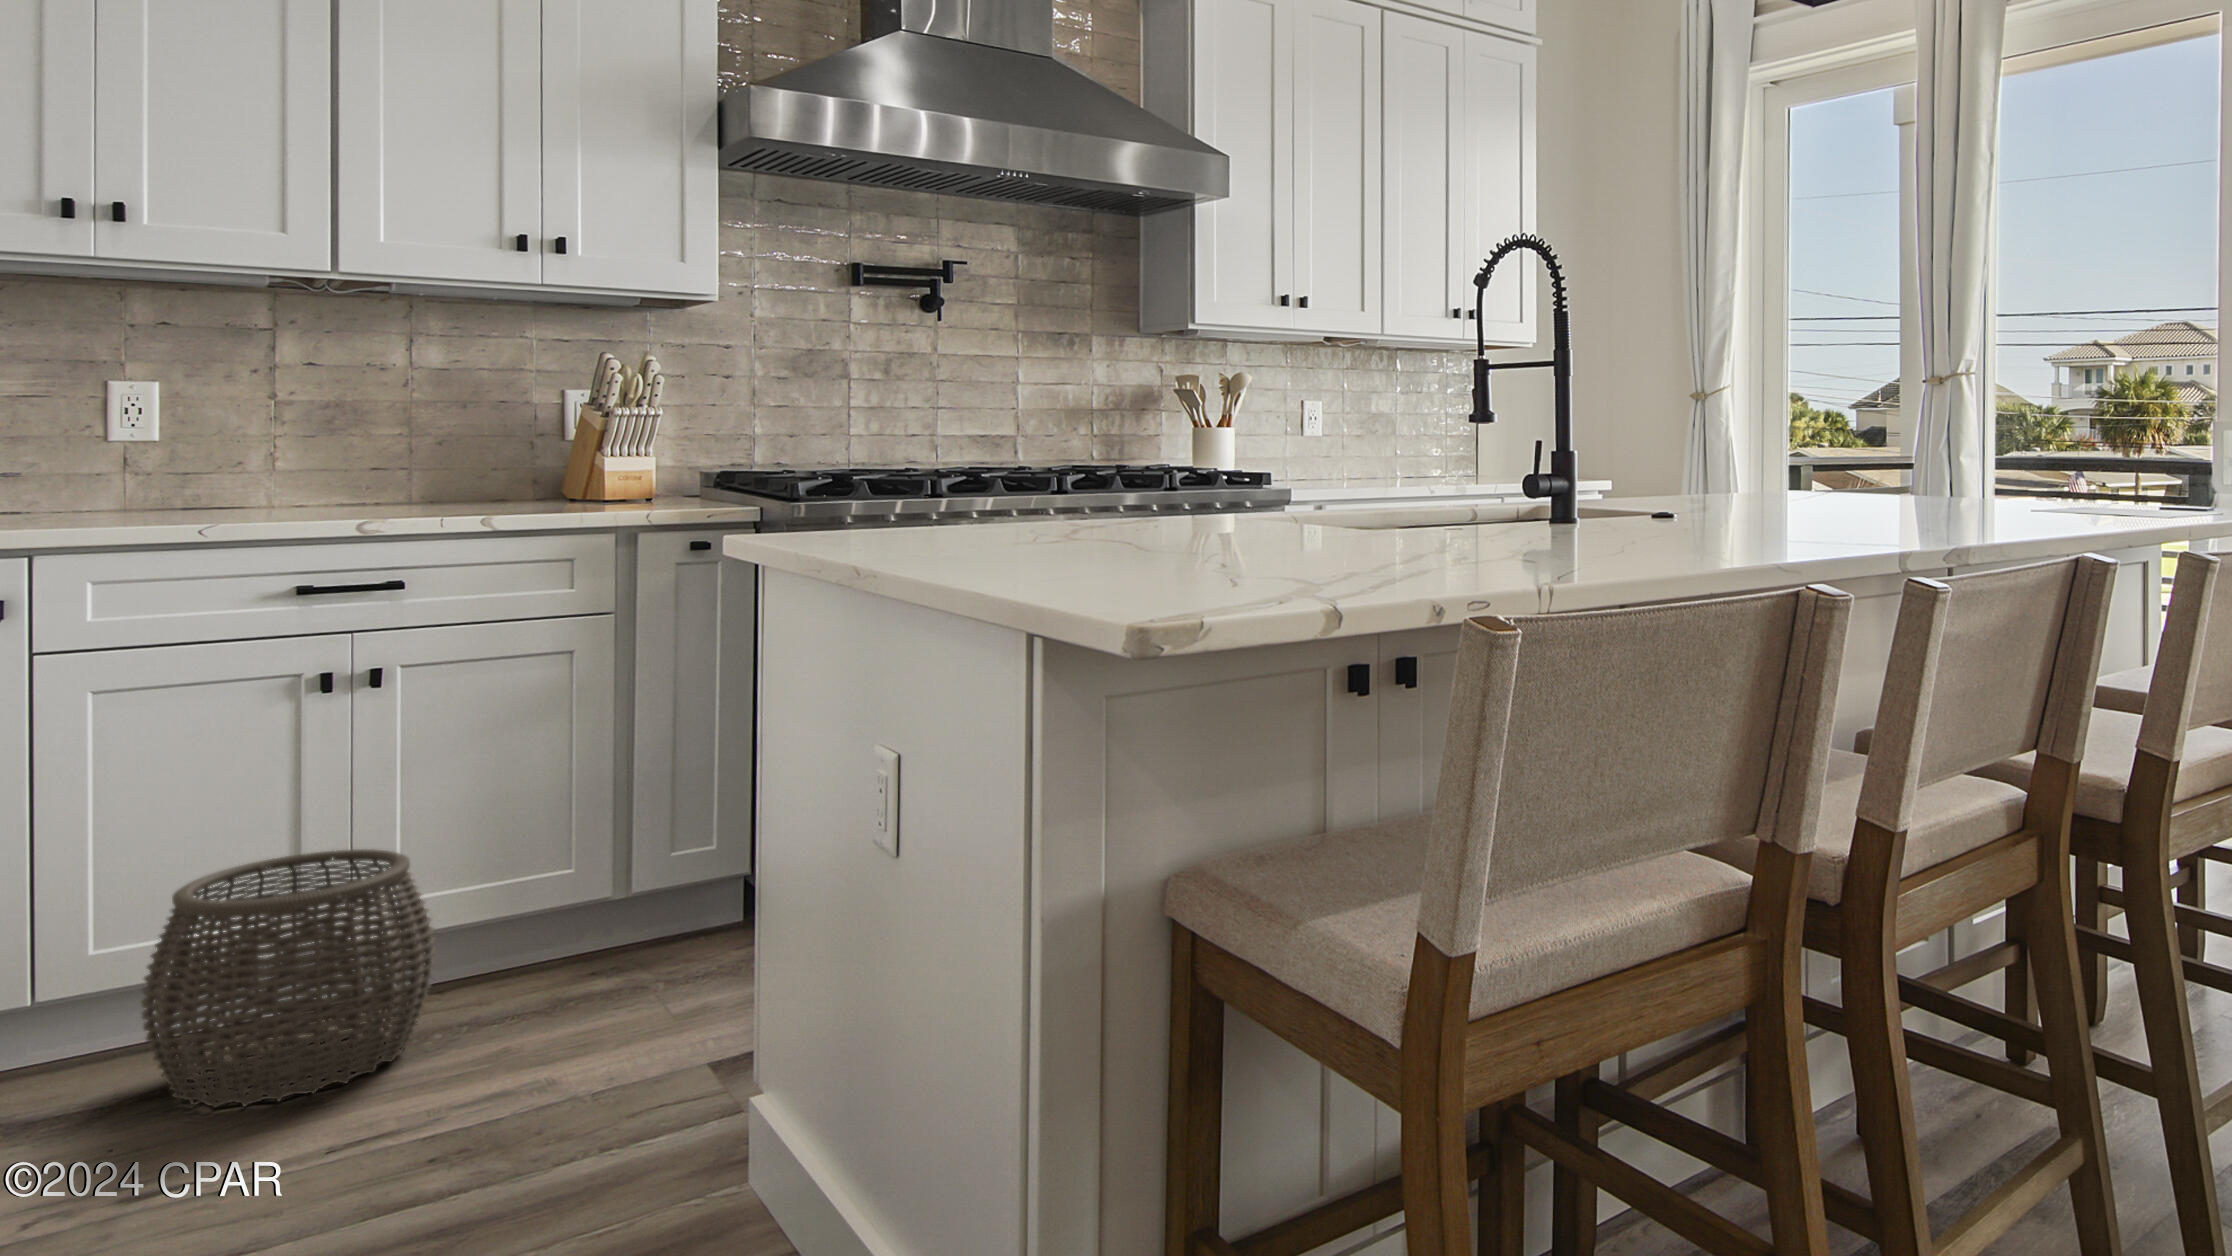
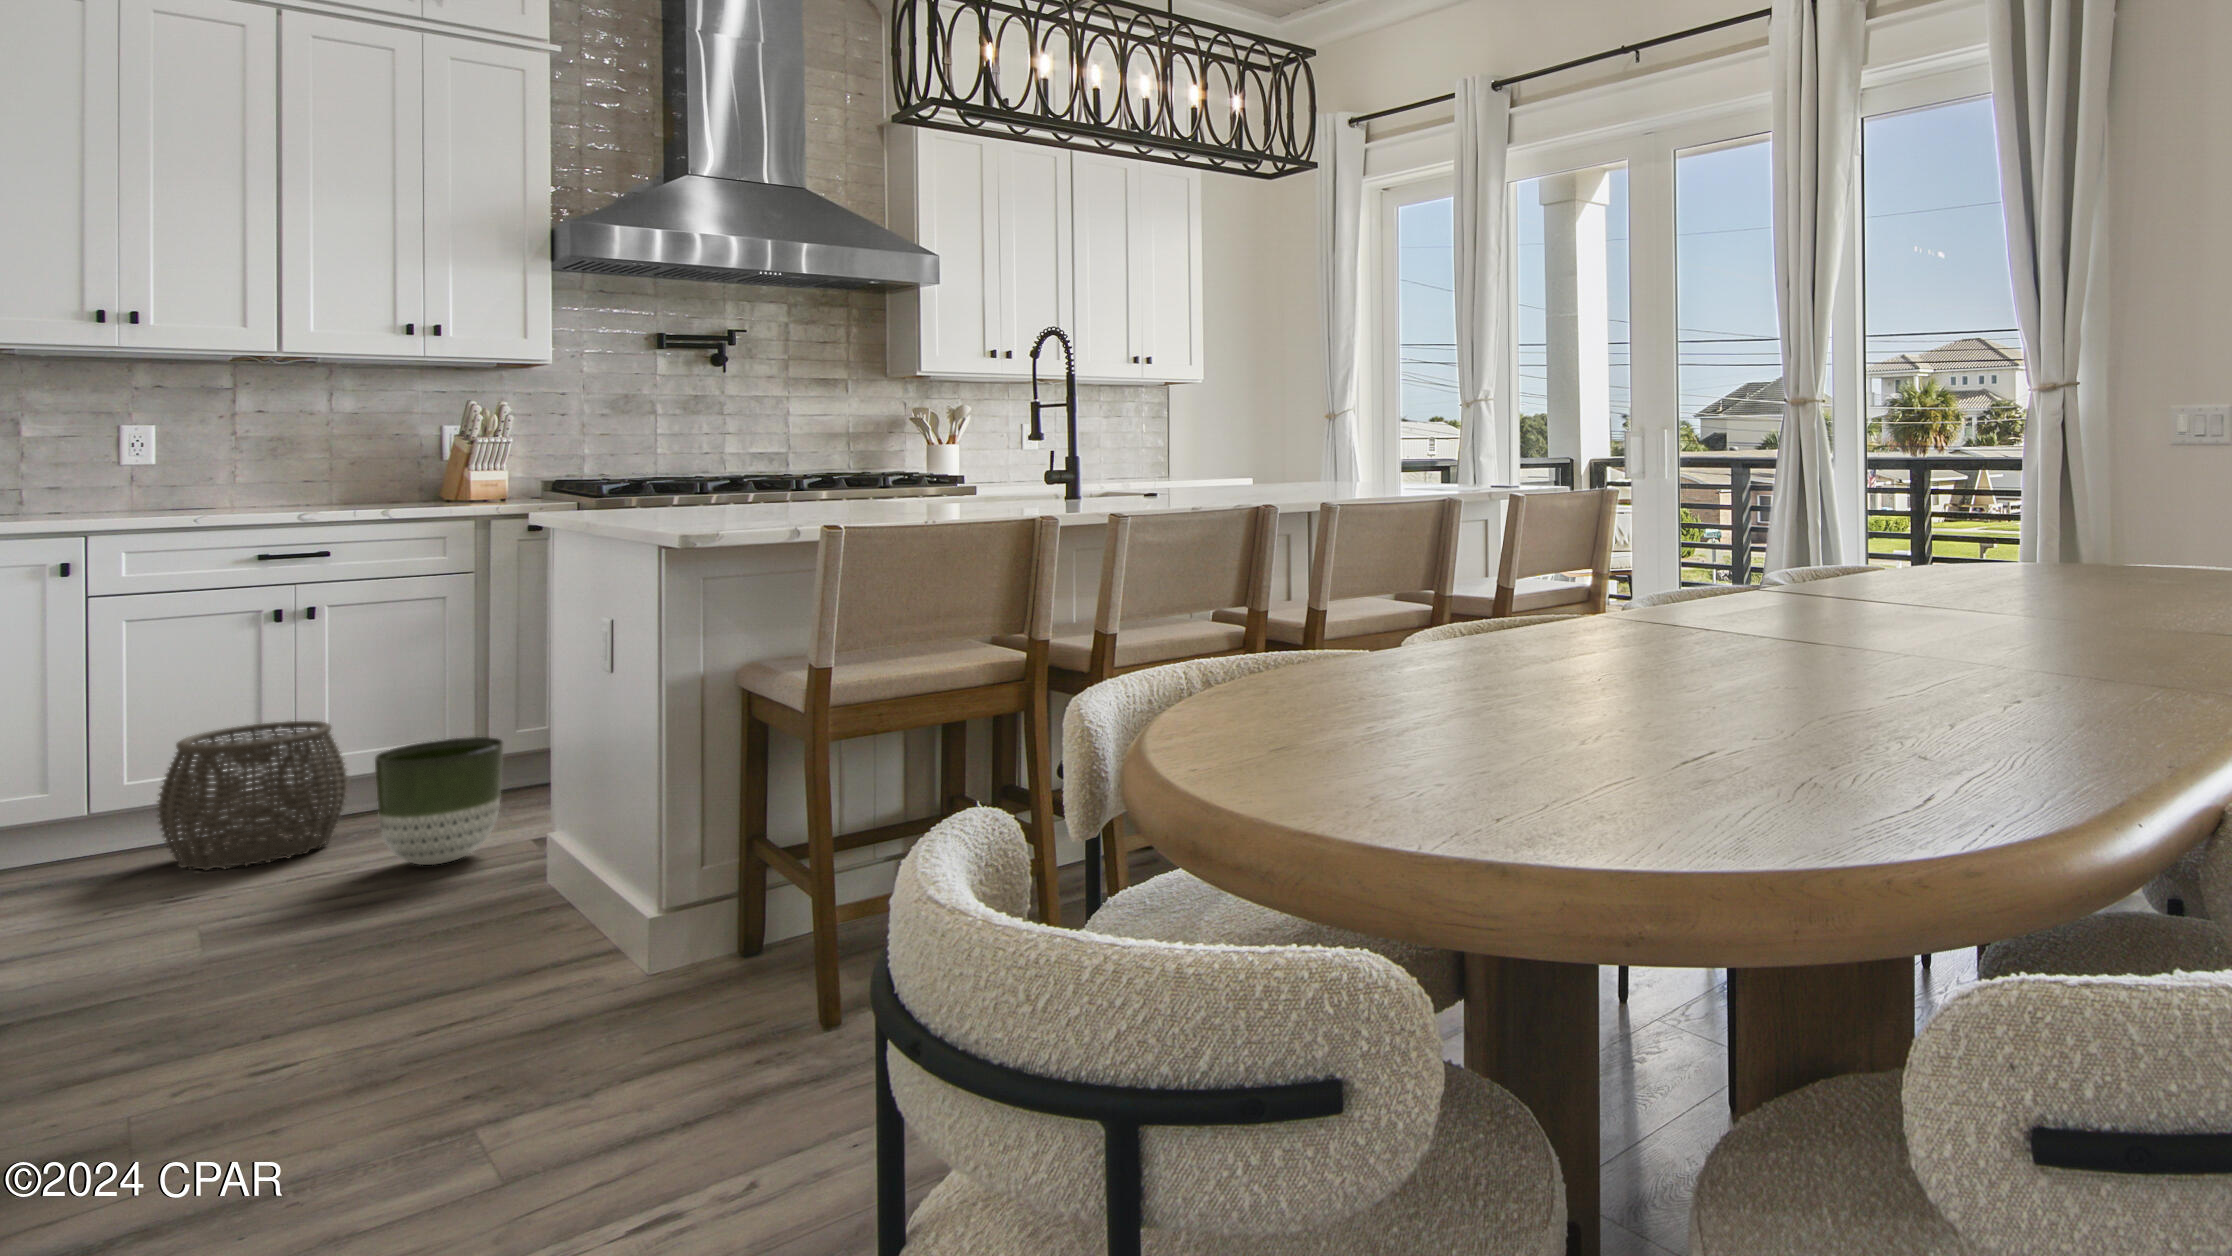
planter: none [480,889,677,1111] -> present [375,737,504,865]

